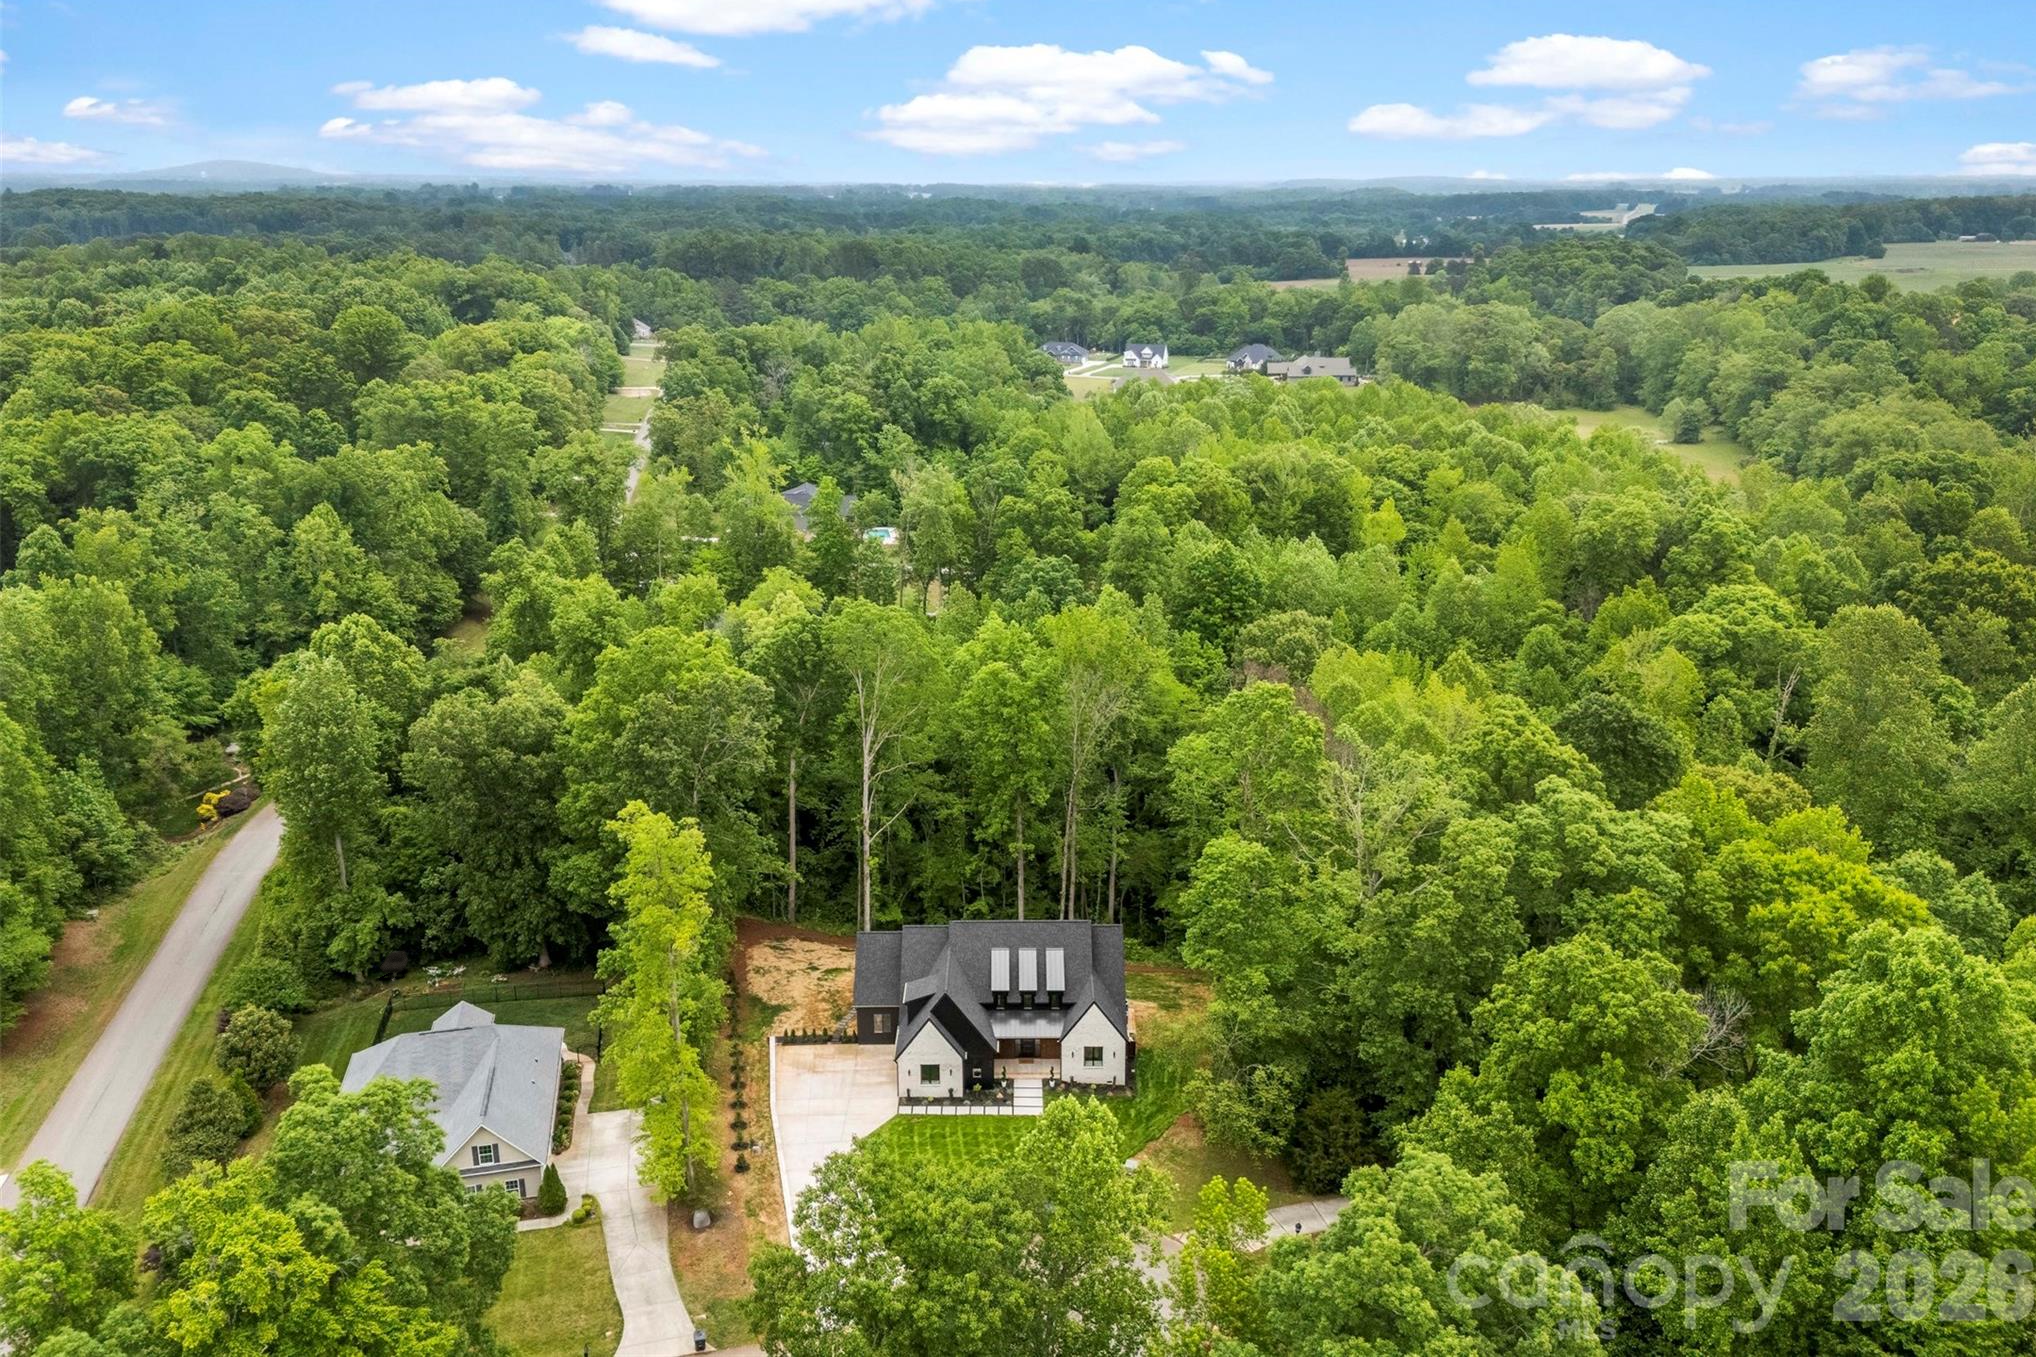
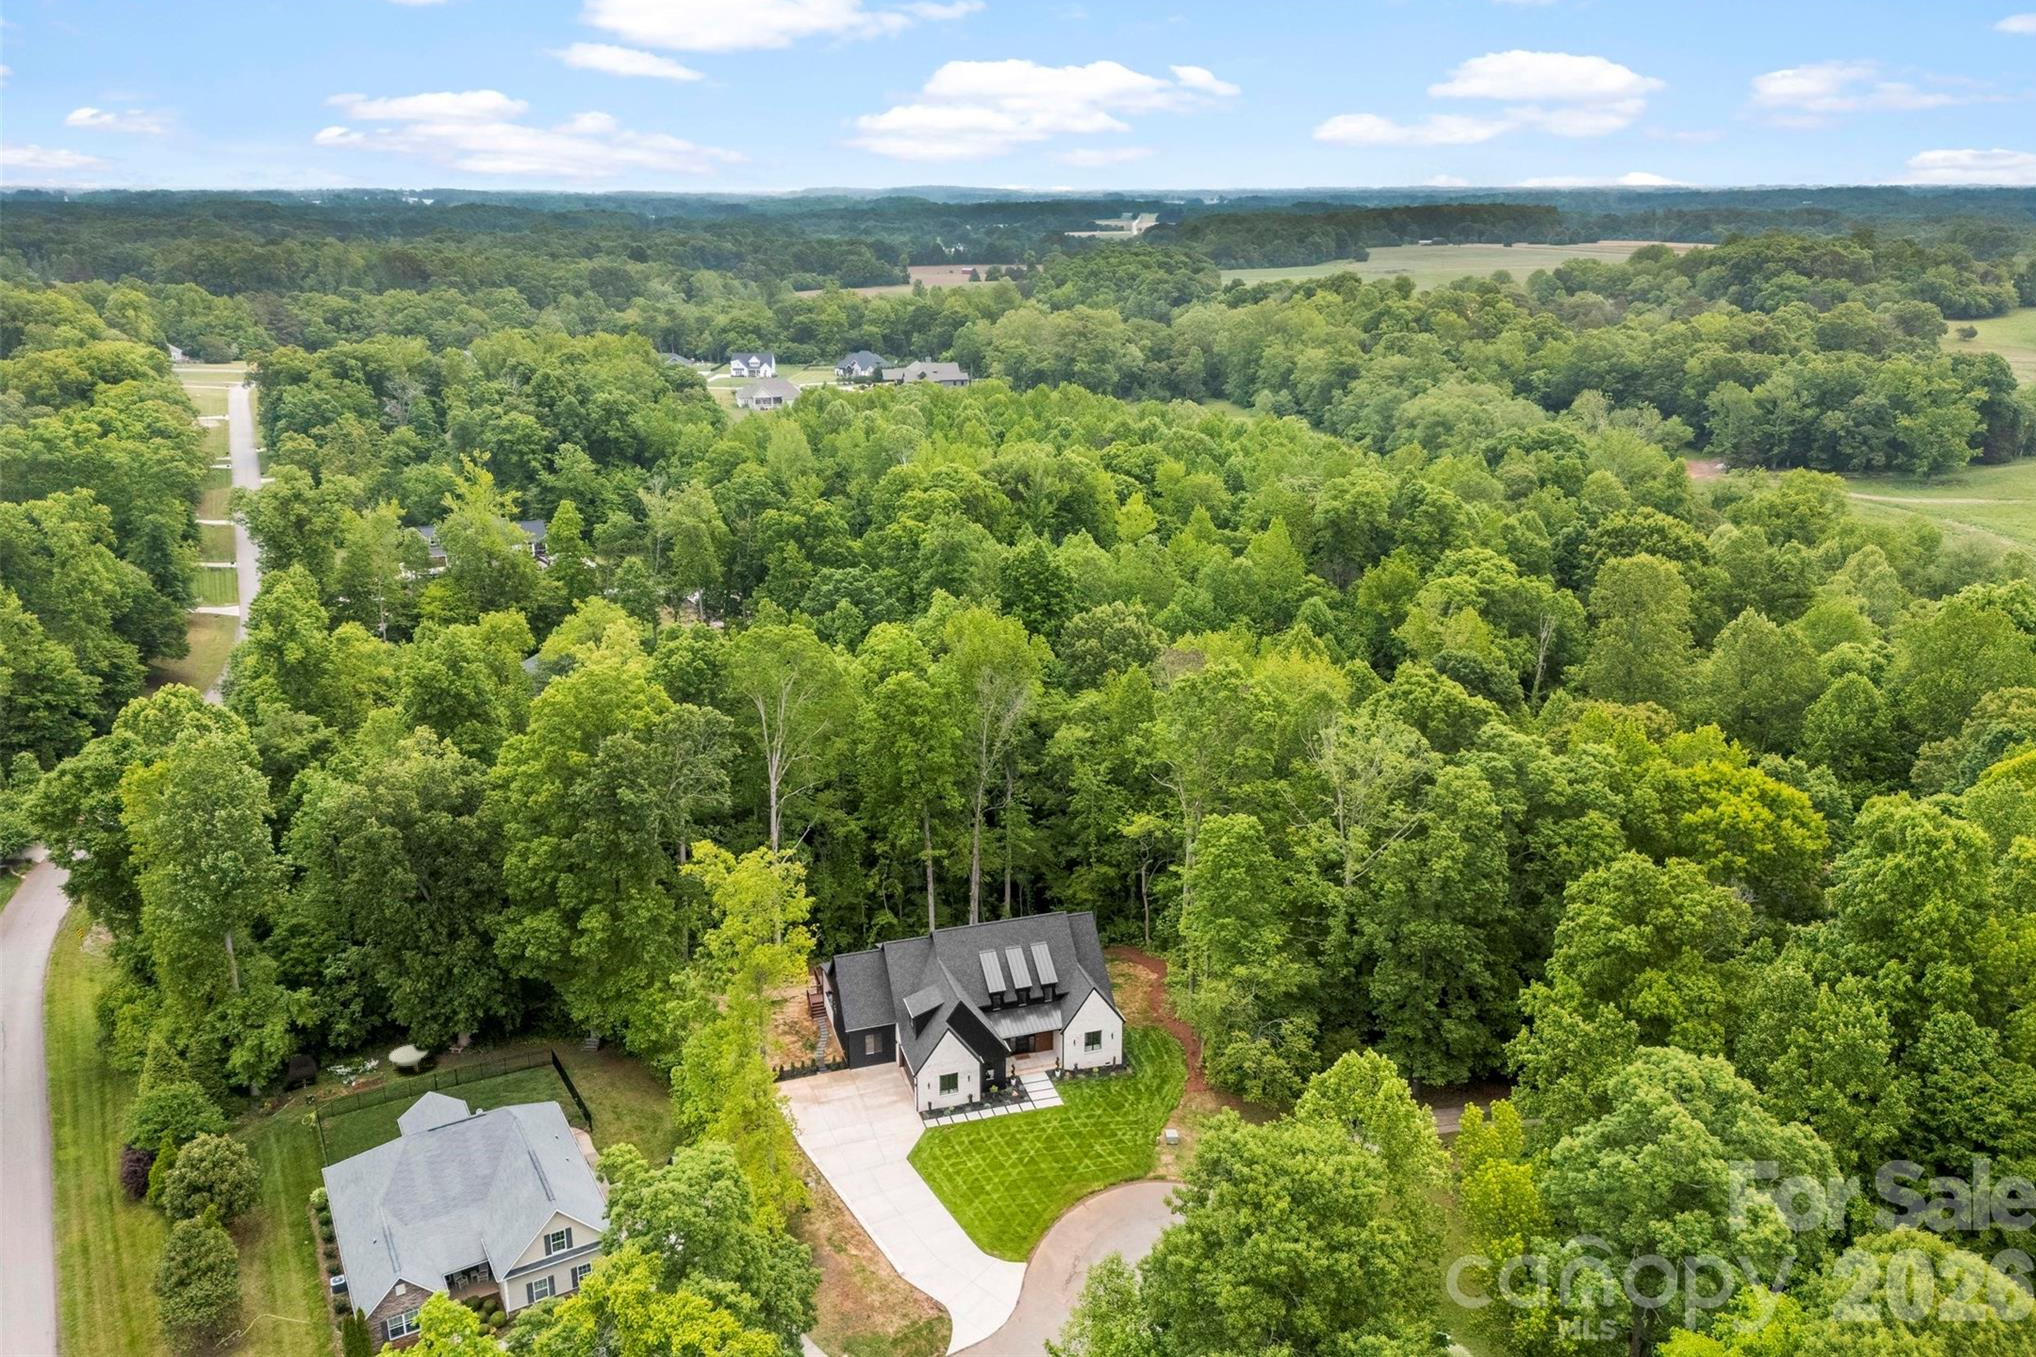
round table: none [466,957,501,982] -> present [389,1045,427,1072]

